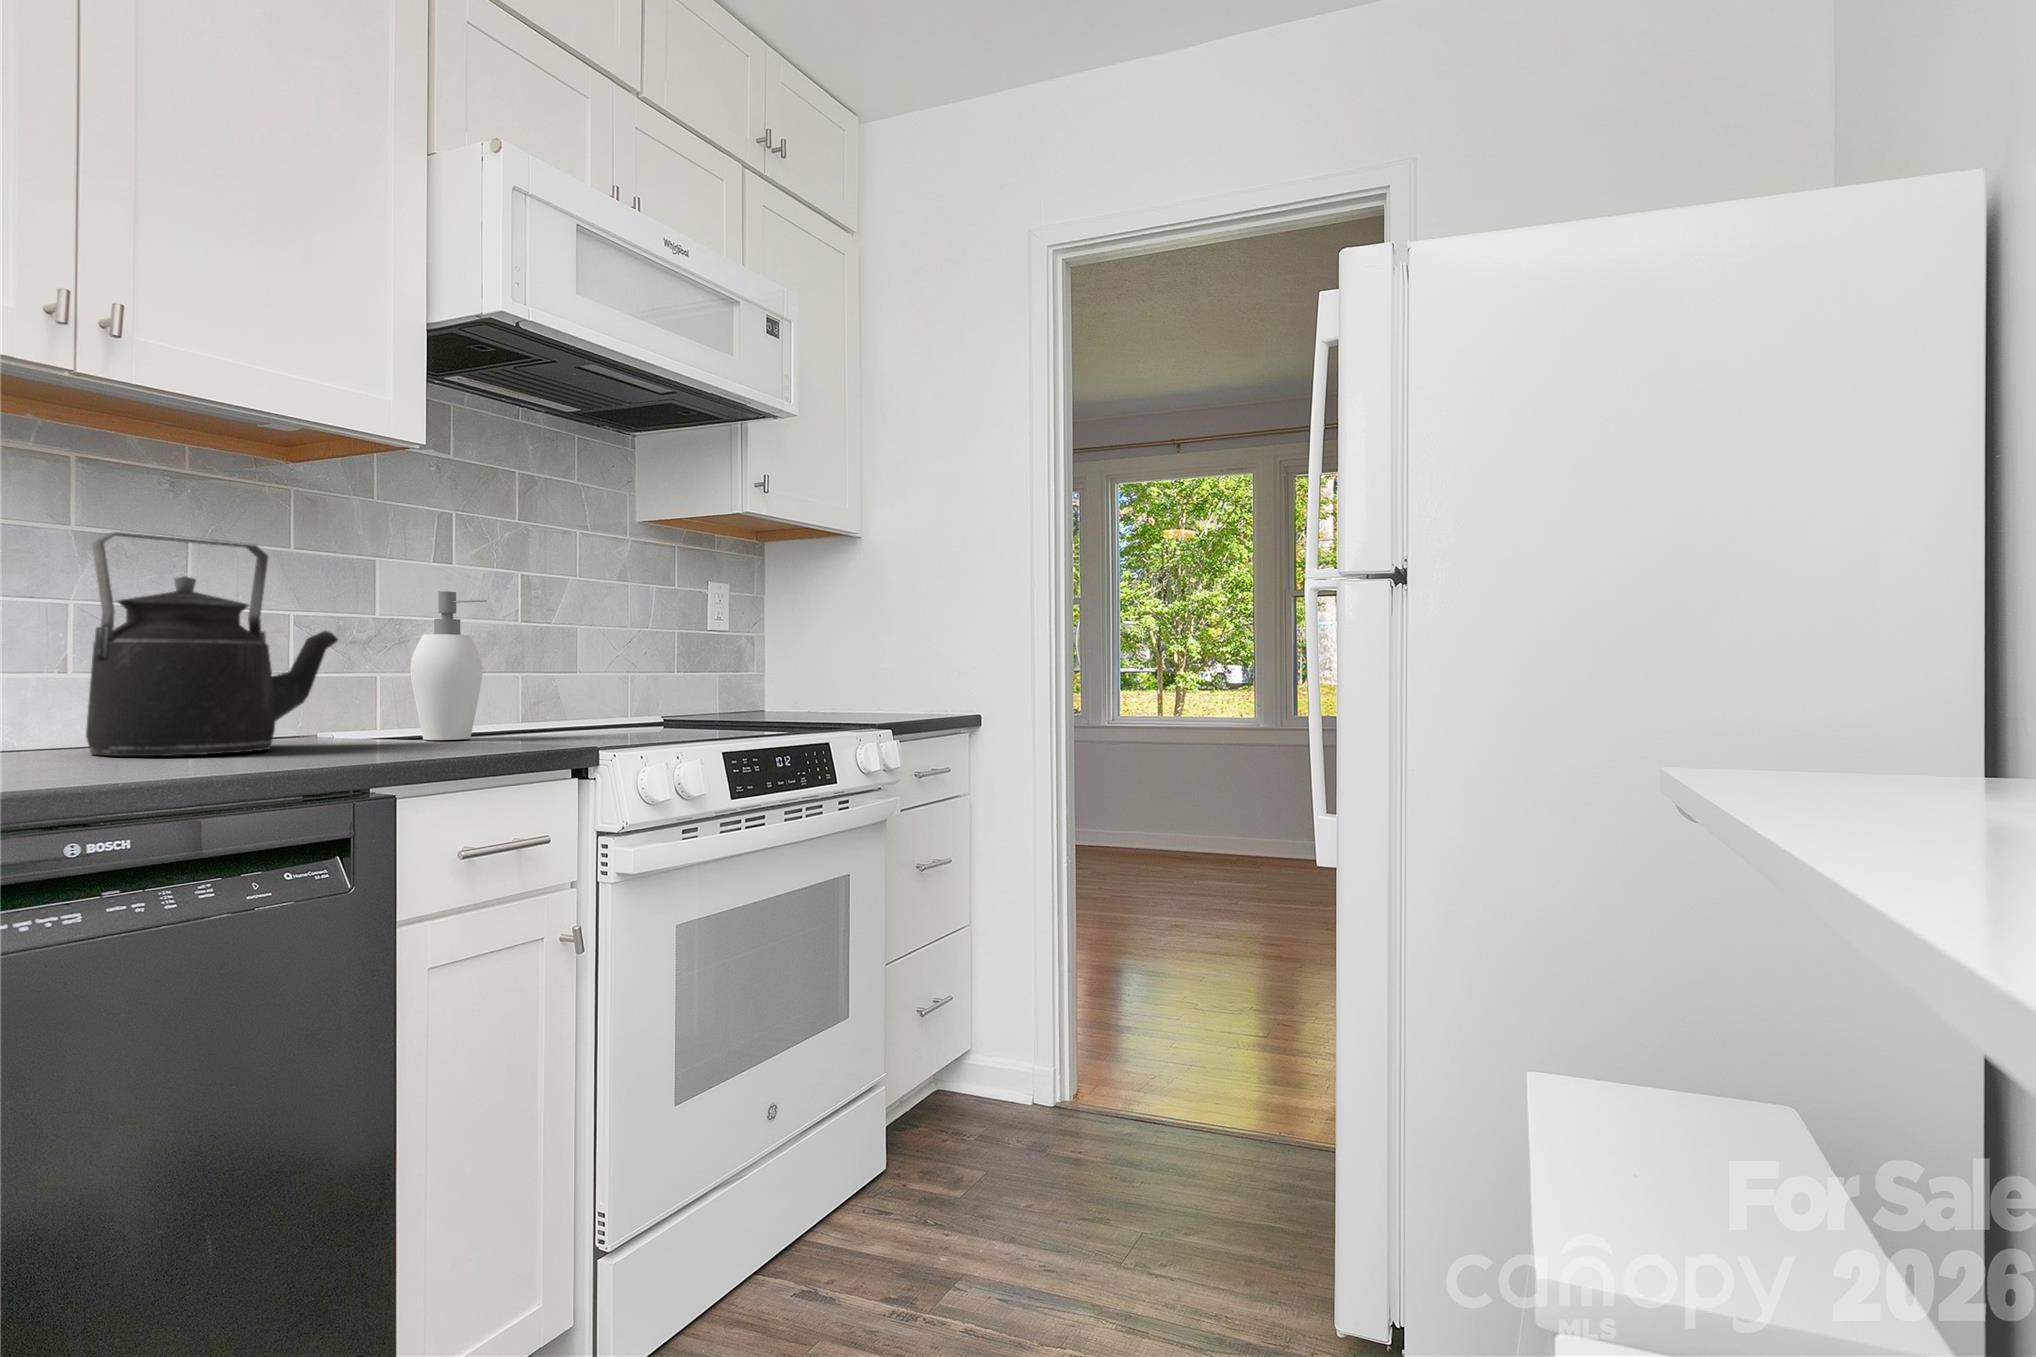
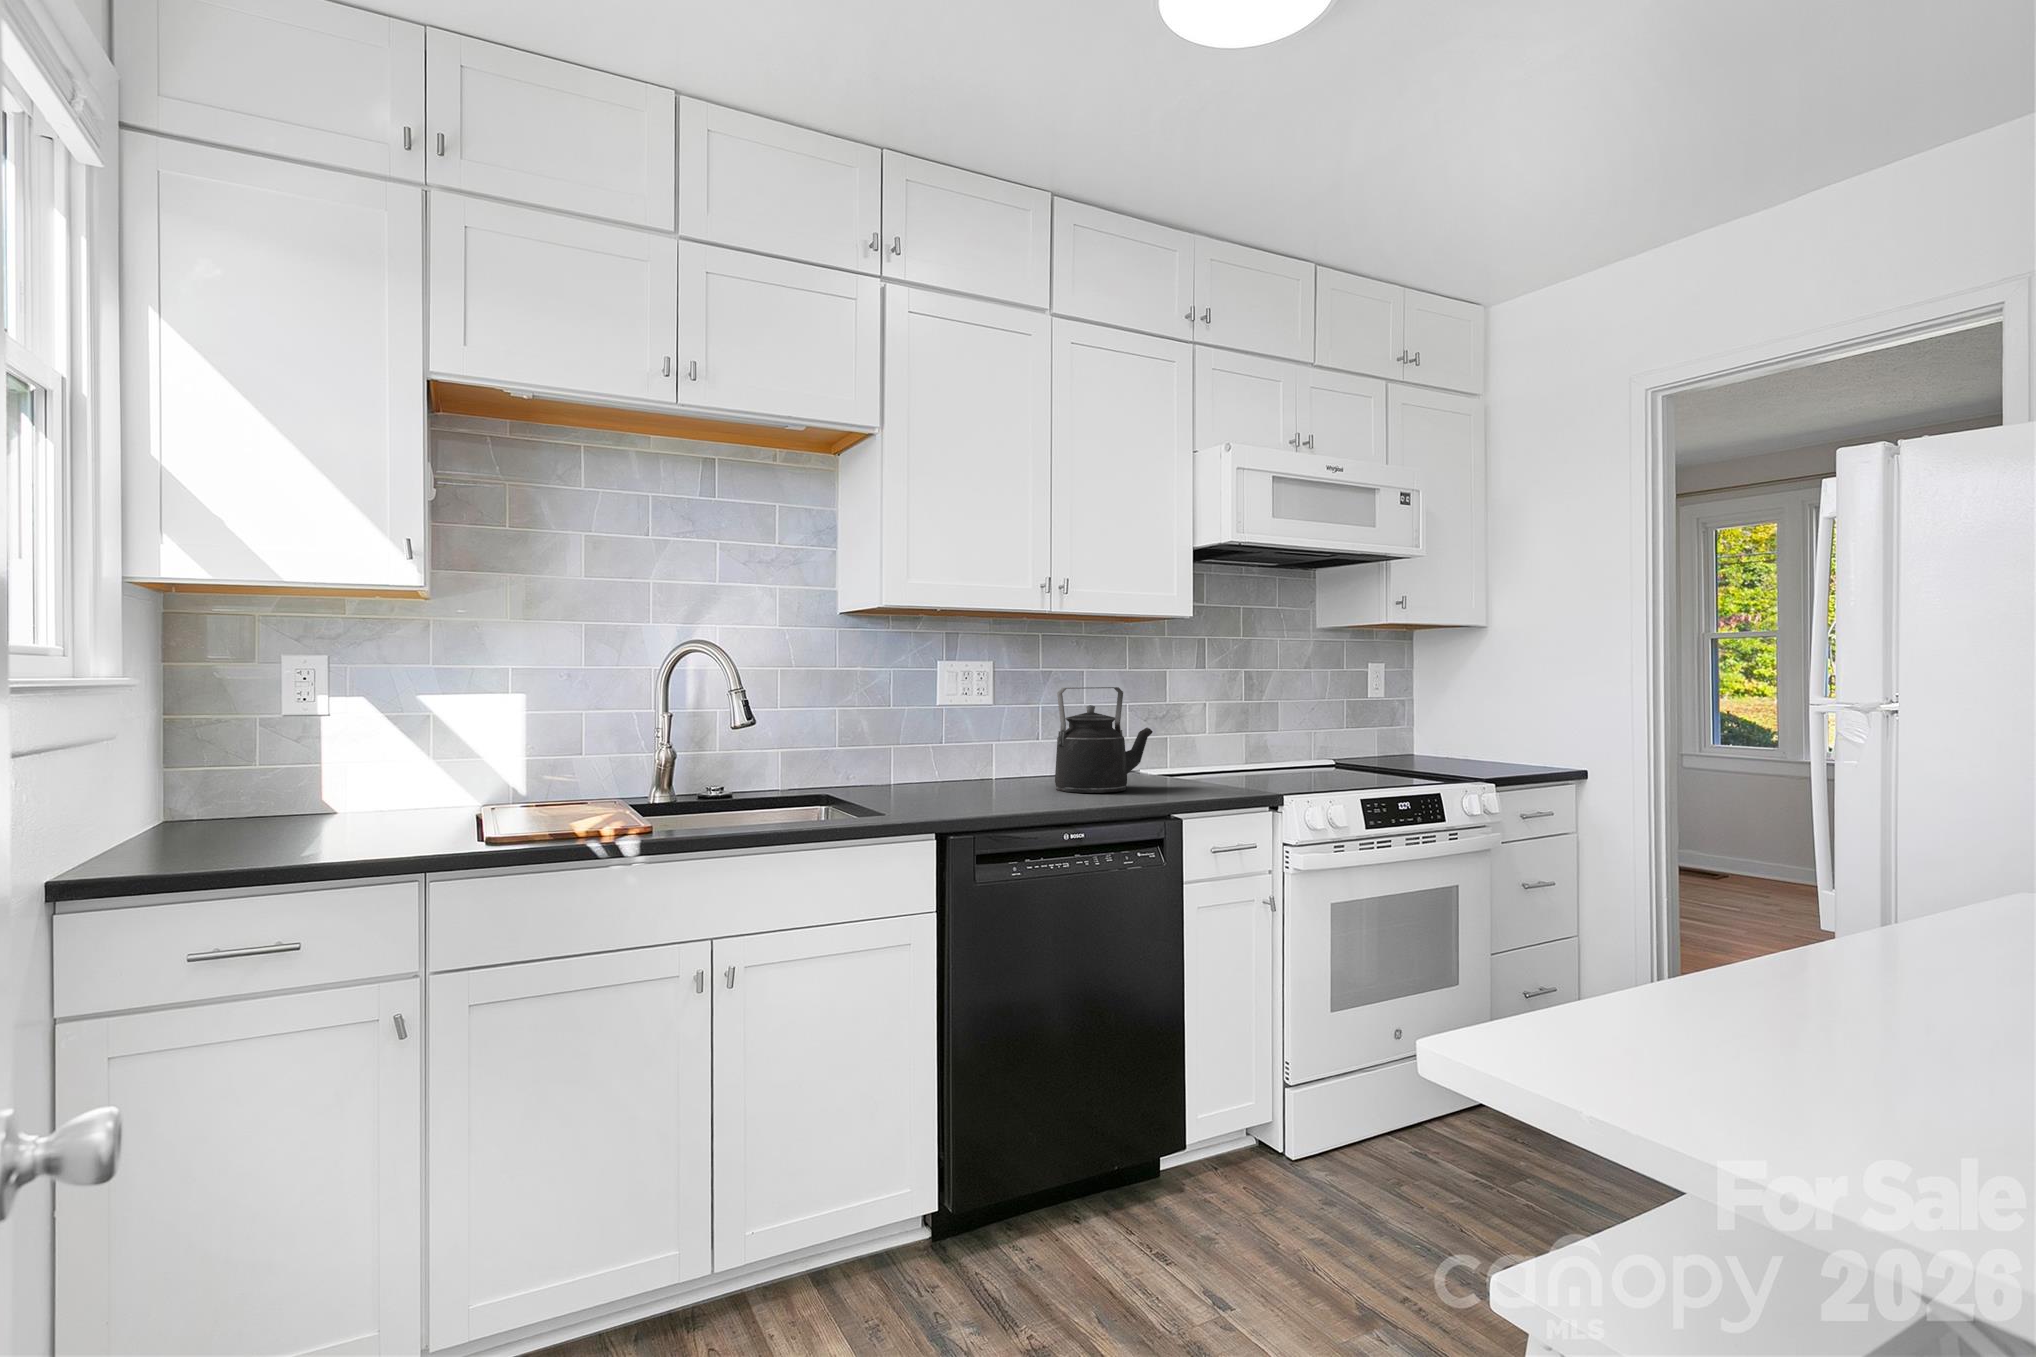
soap dispenser: present [410,591,486,740] -> none [1186,703,1224,785]

